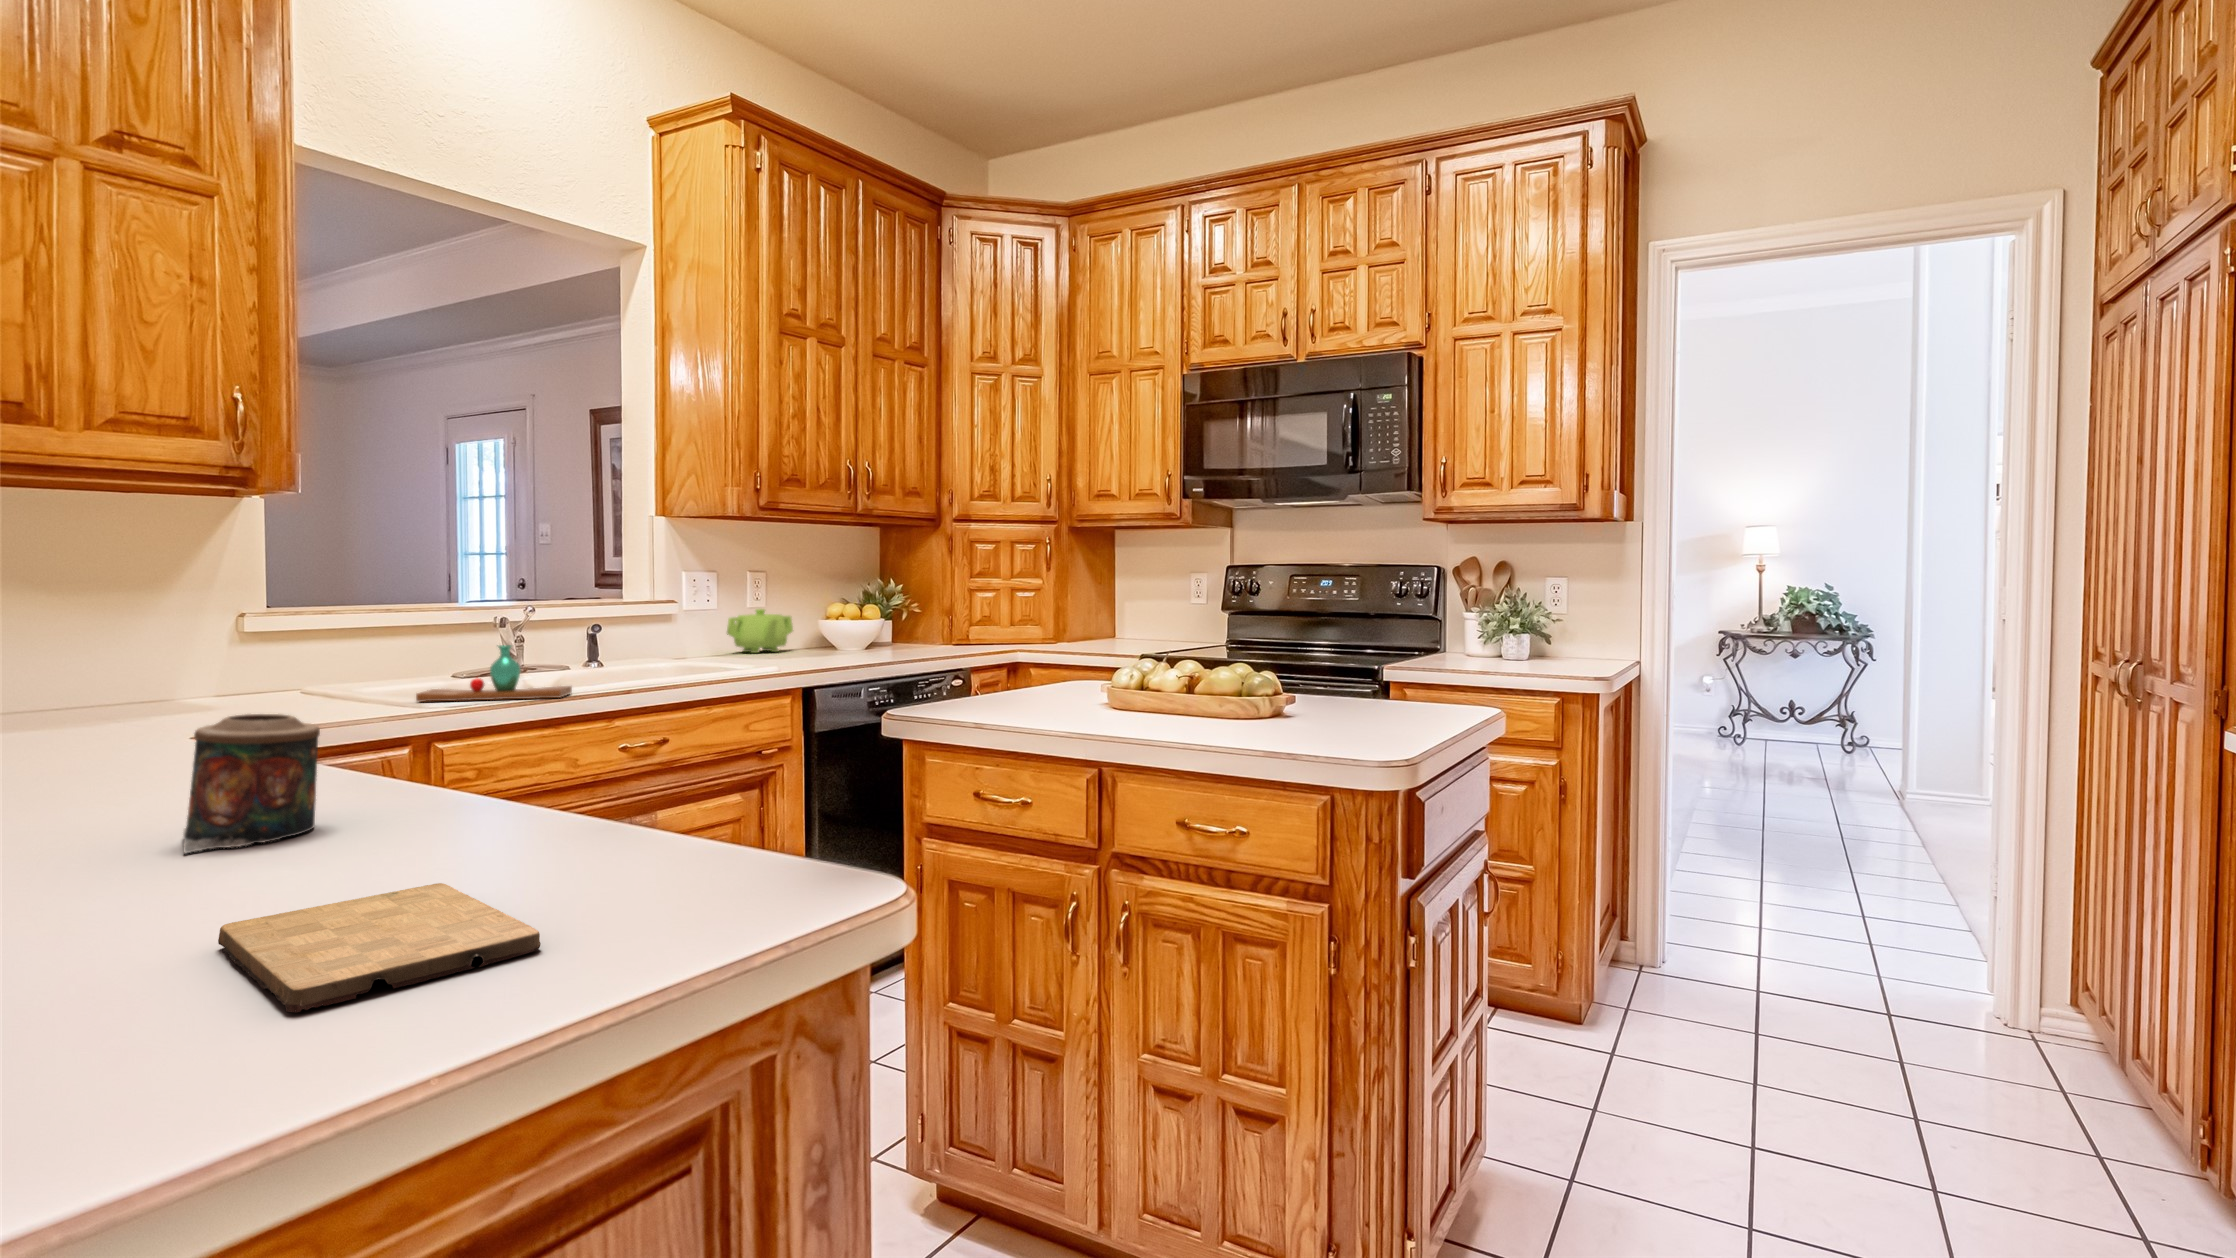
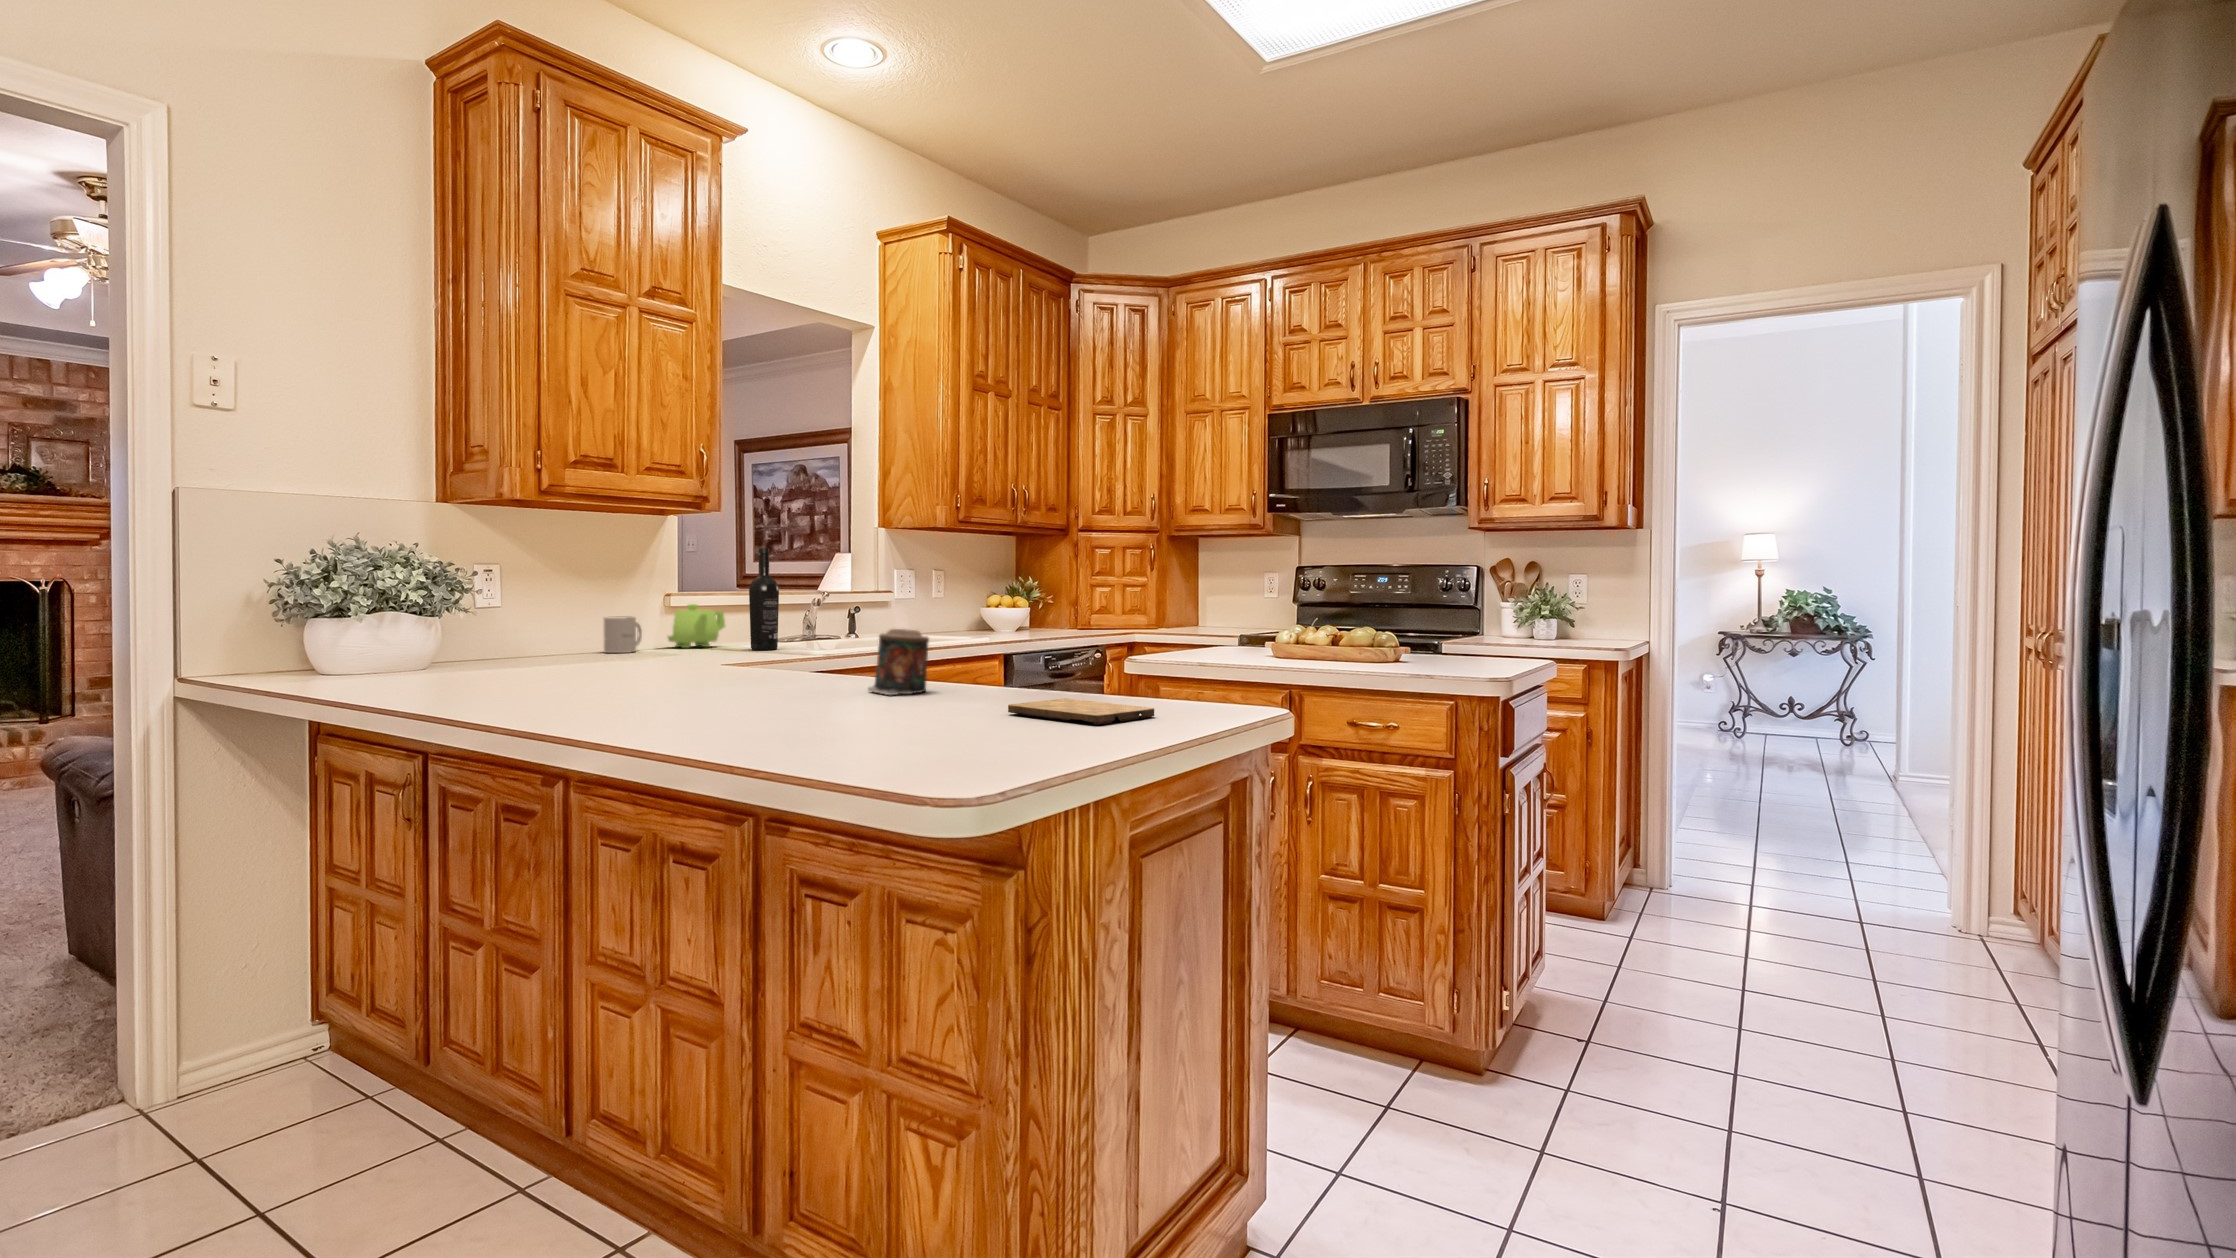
wine bottle: none [365,547,417,698] -> present [749,548,779,650]
teapot: present [727,609,793,653] -> present [668,604,725,648]
vase: present [416,645,572,702] -> none [791,615,879,652]
mug: none [106,651,190,709] -> present [604,617,642,653]

